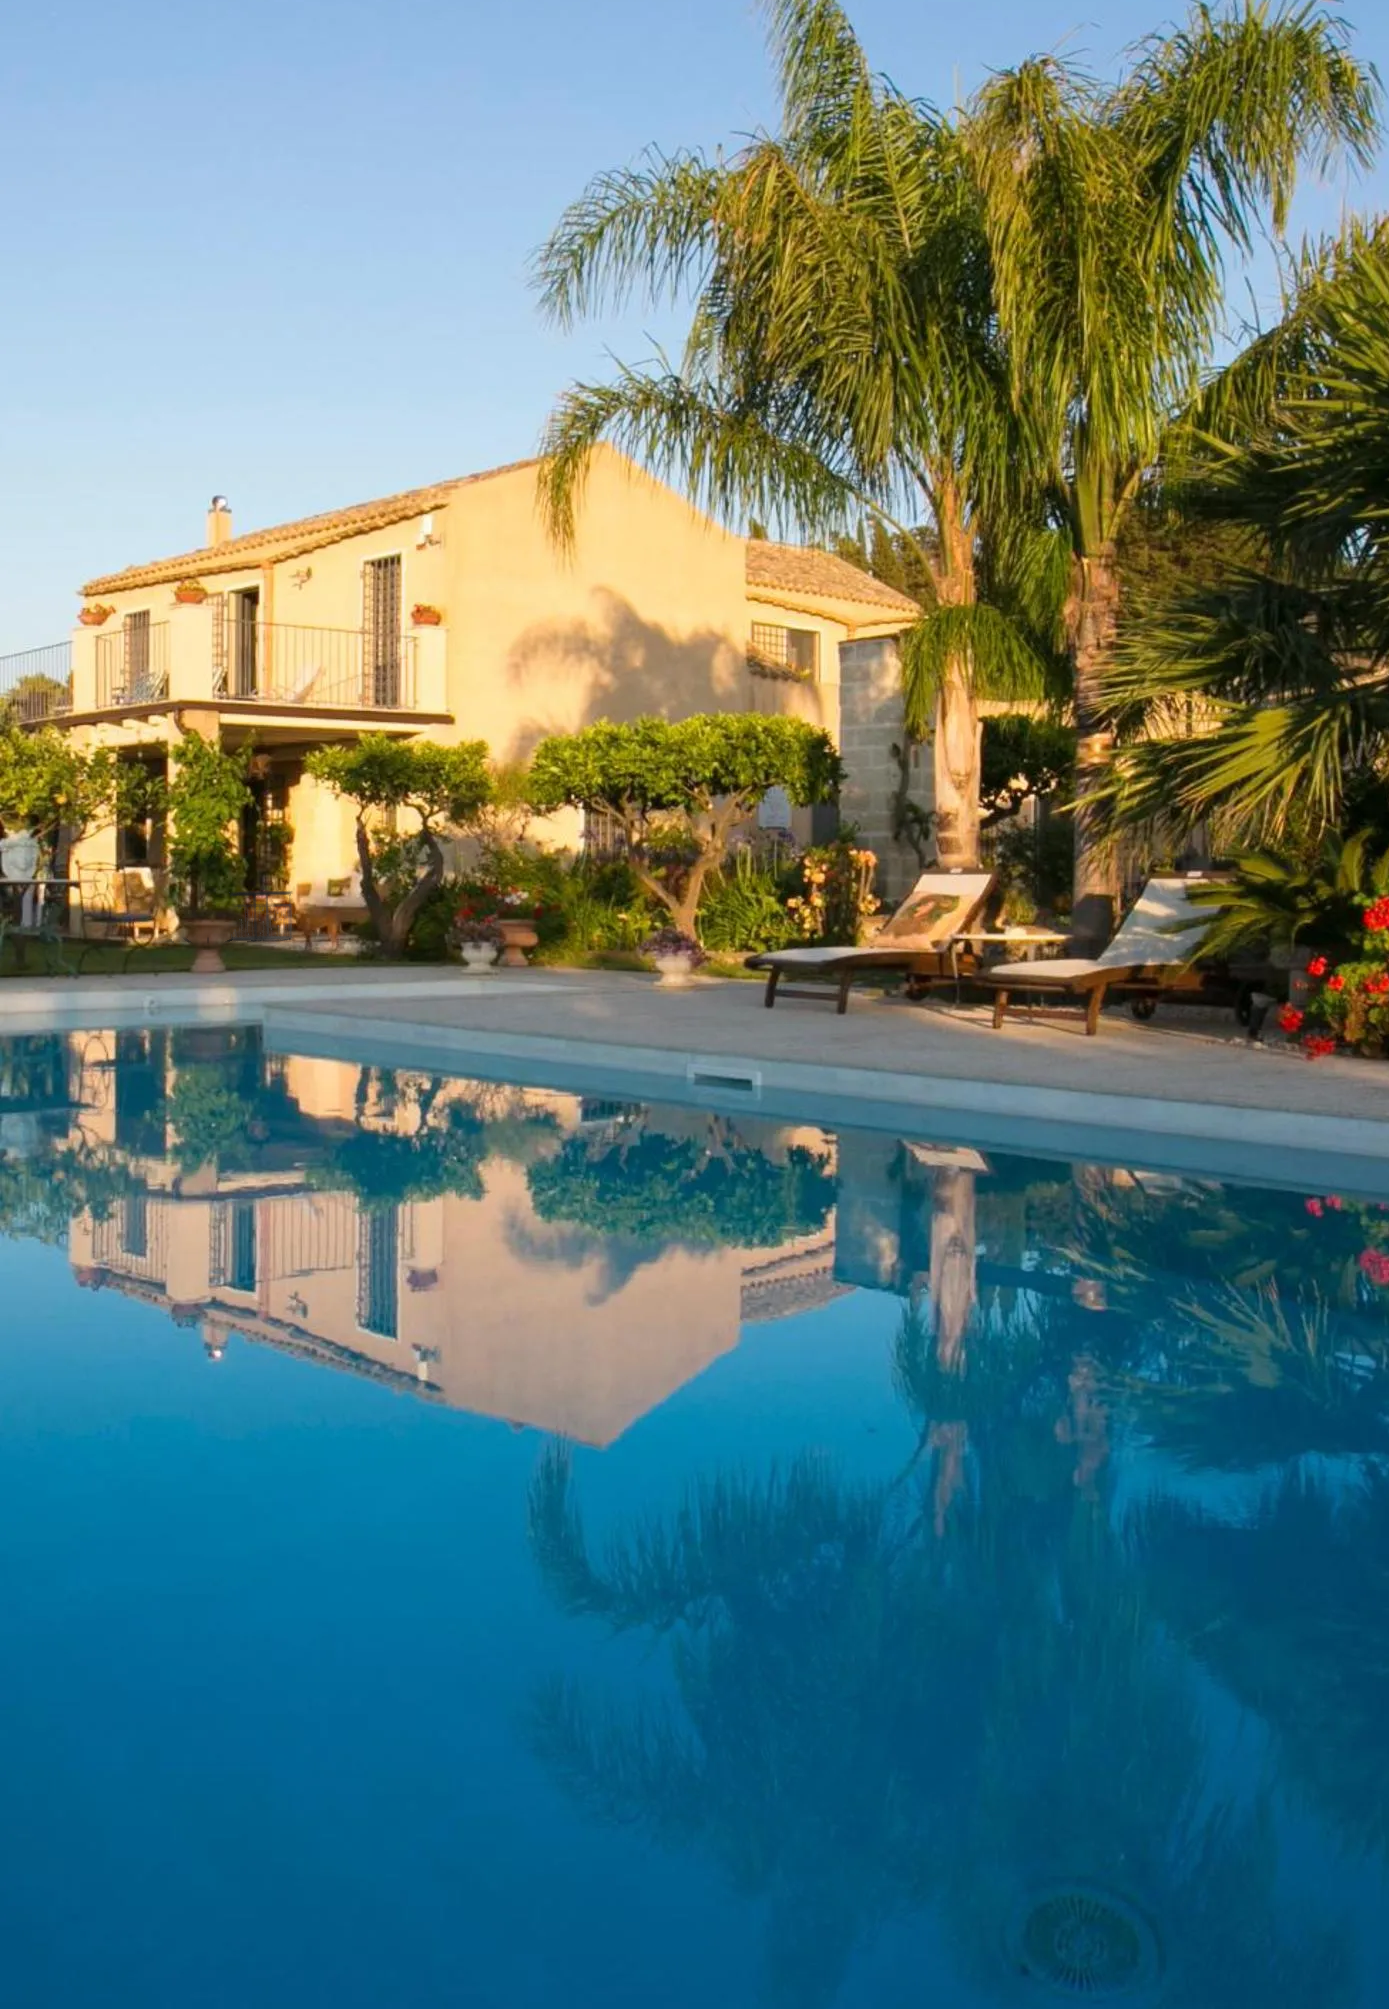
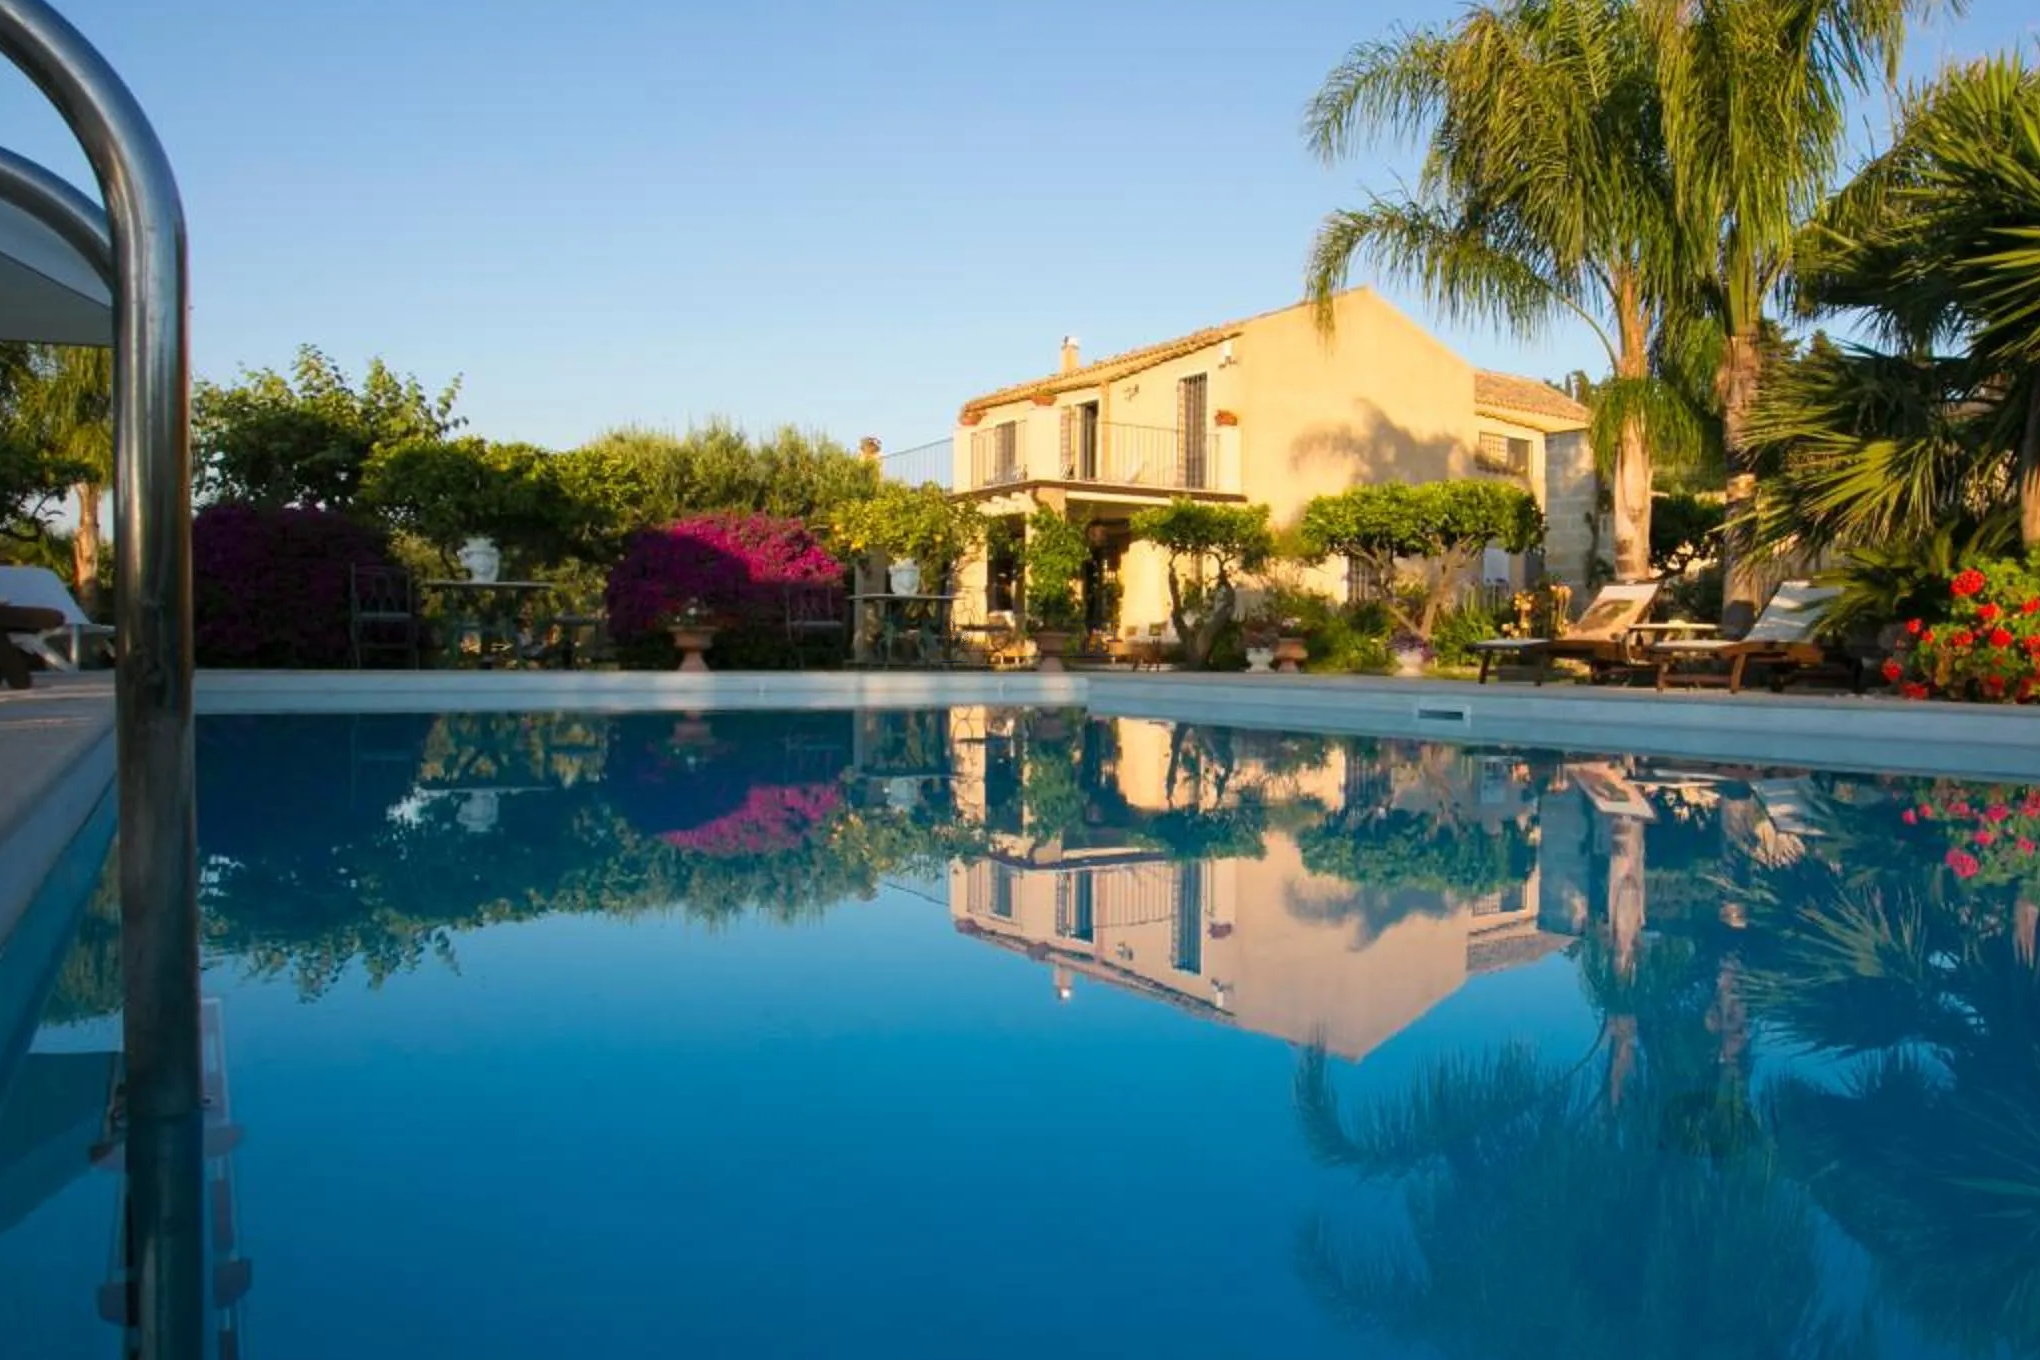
potted tree: none [57,894,102,957] -> present [945,619,969,662]

